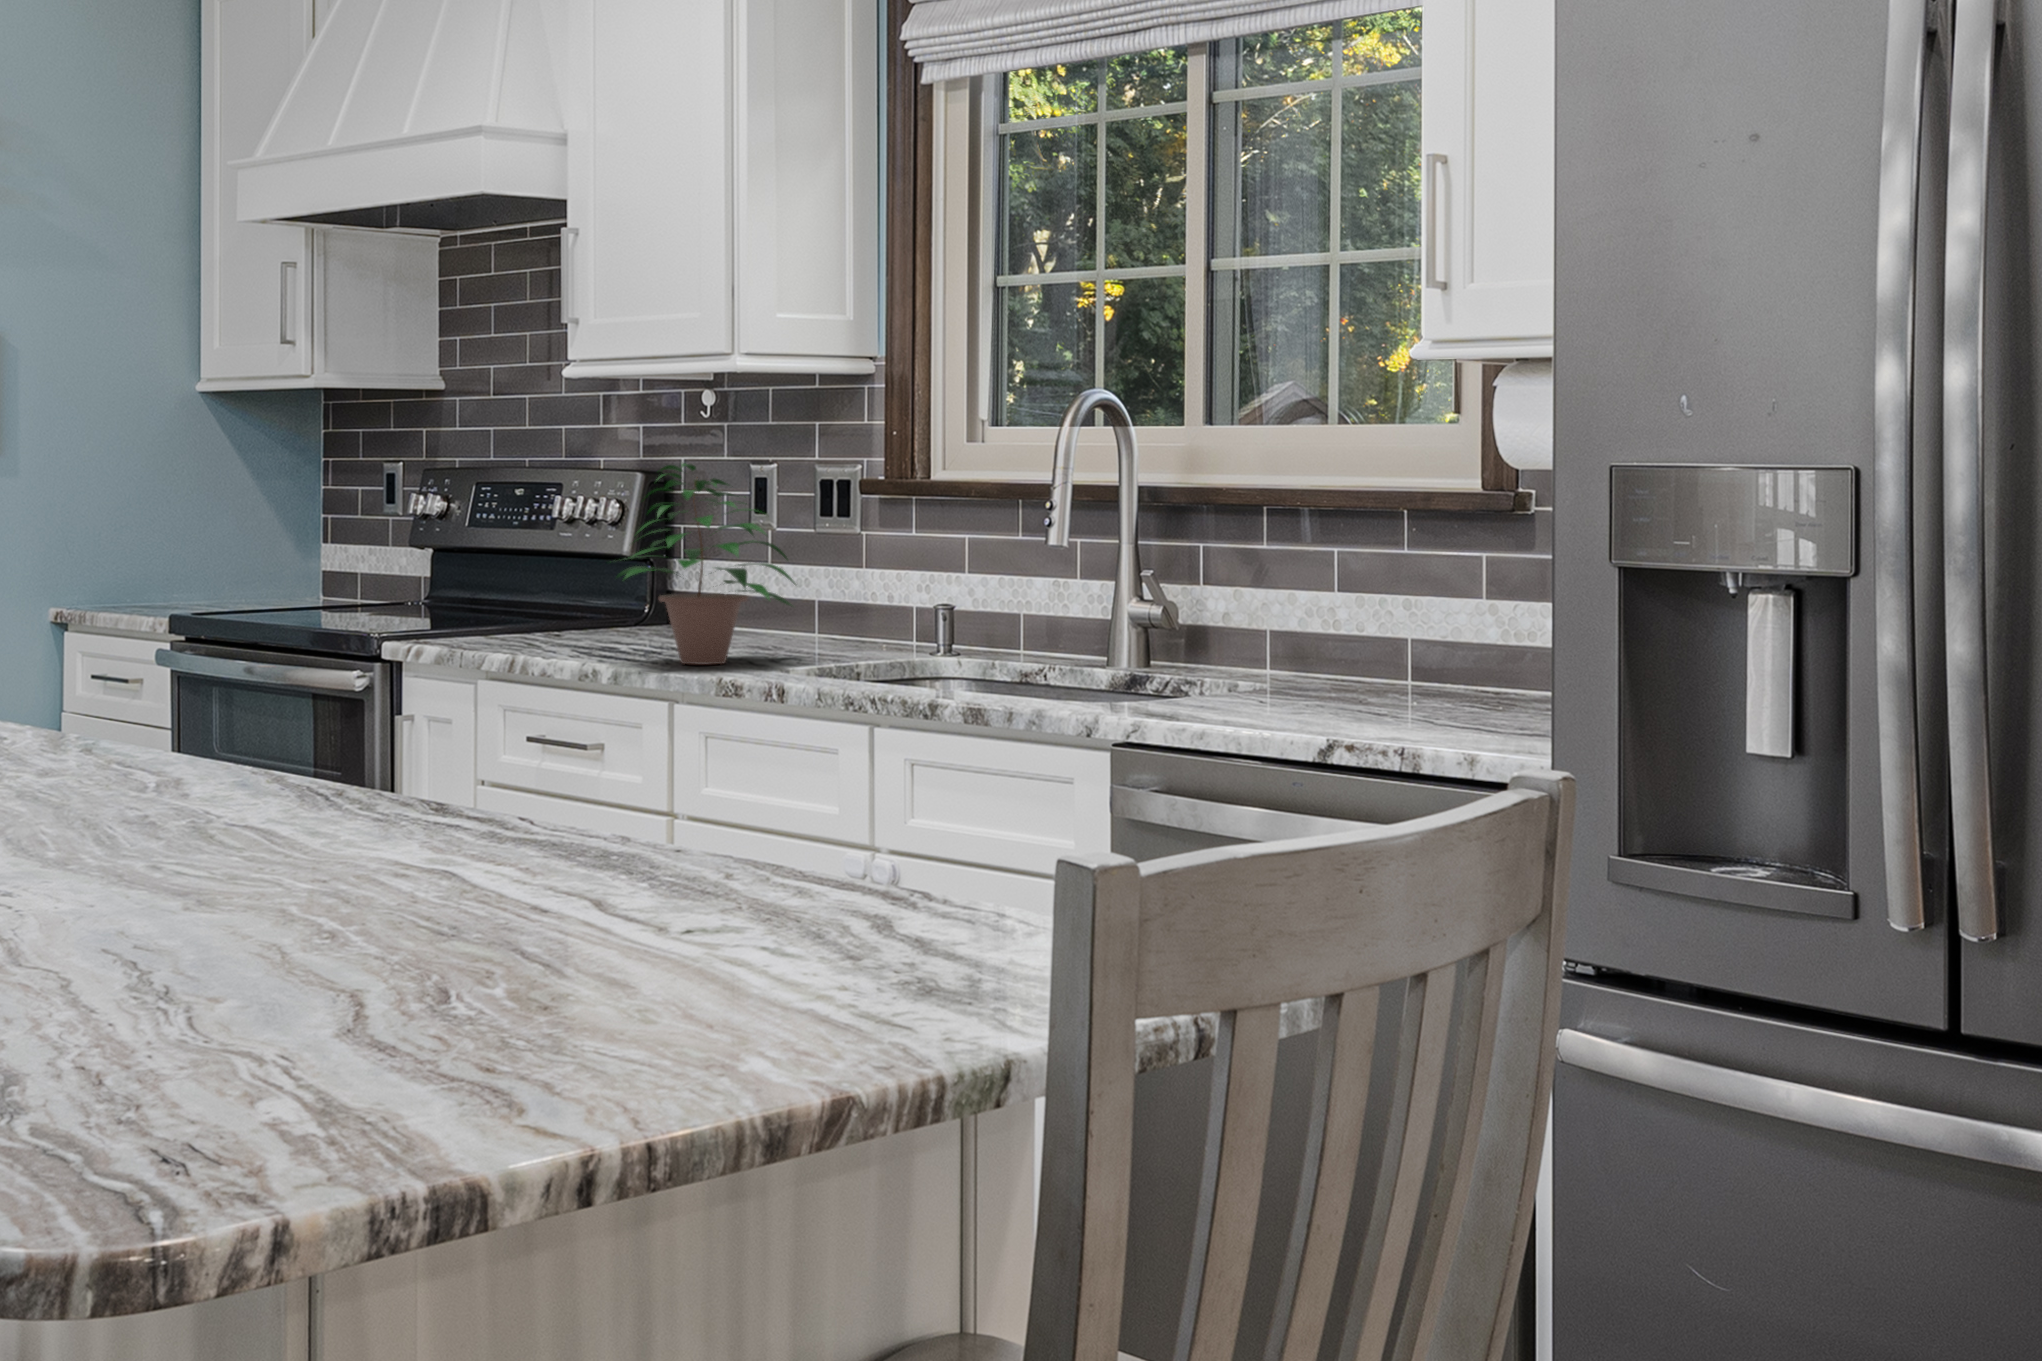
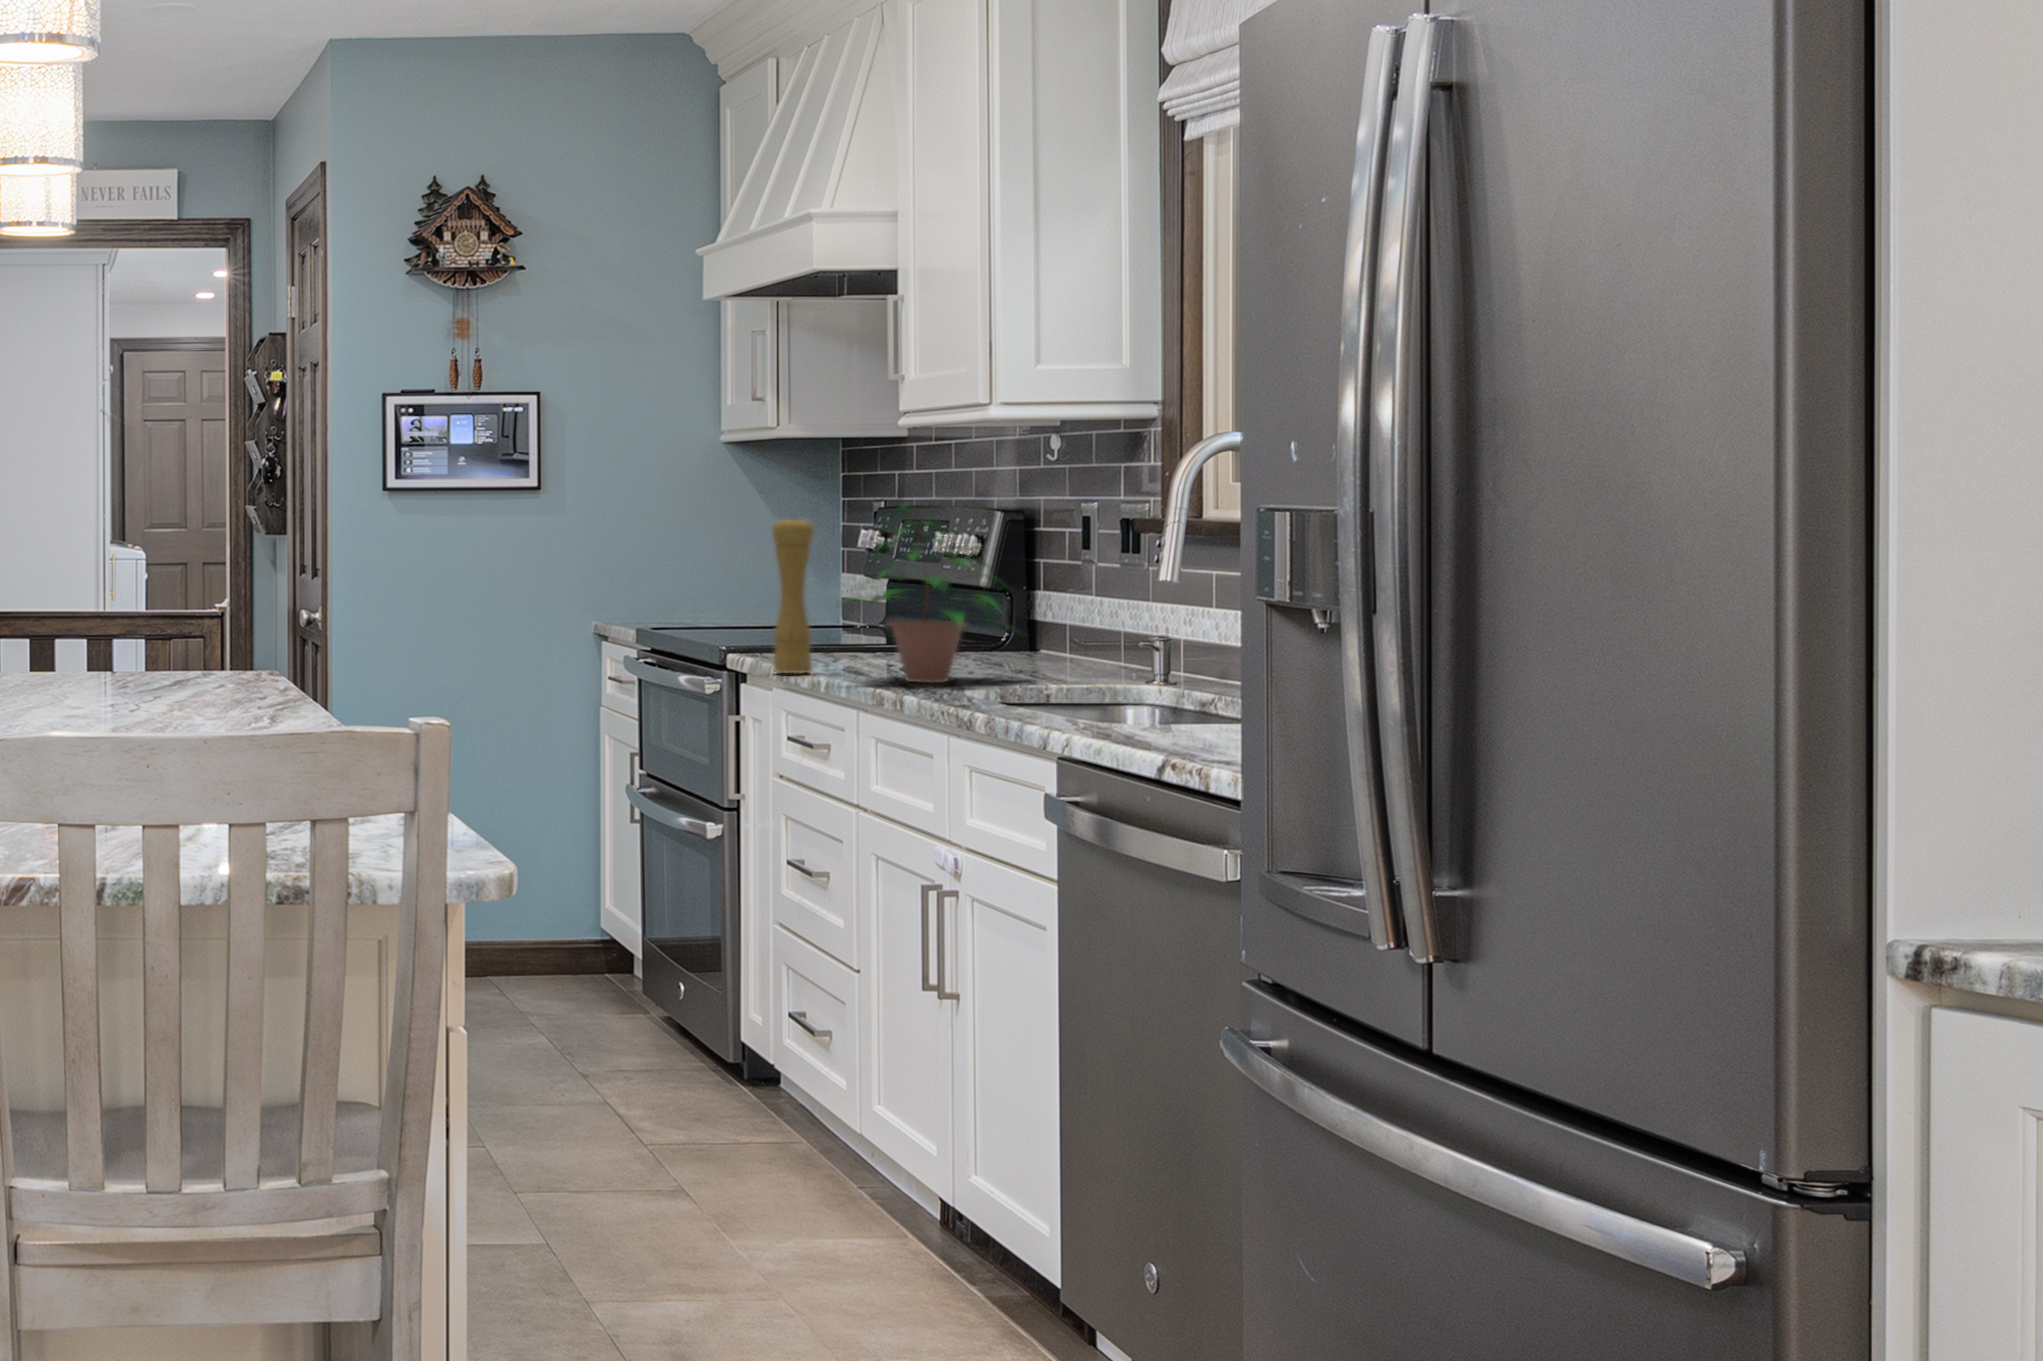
pepper mill: none [496,477,543,660] -> present [772,518,813,674]

